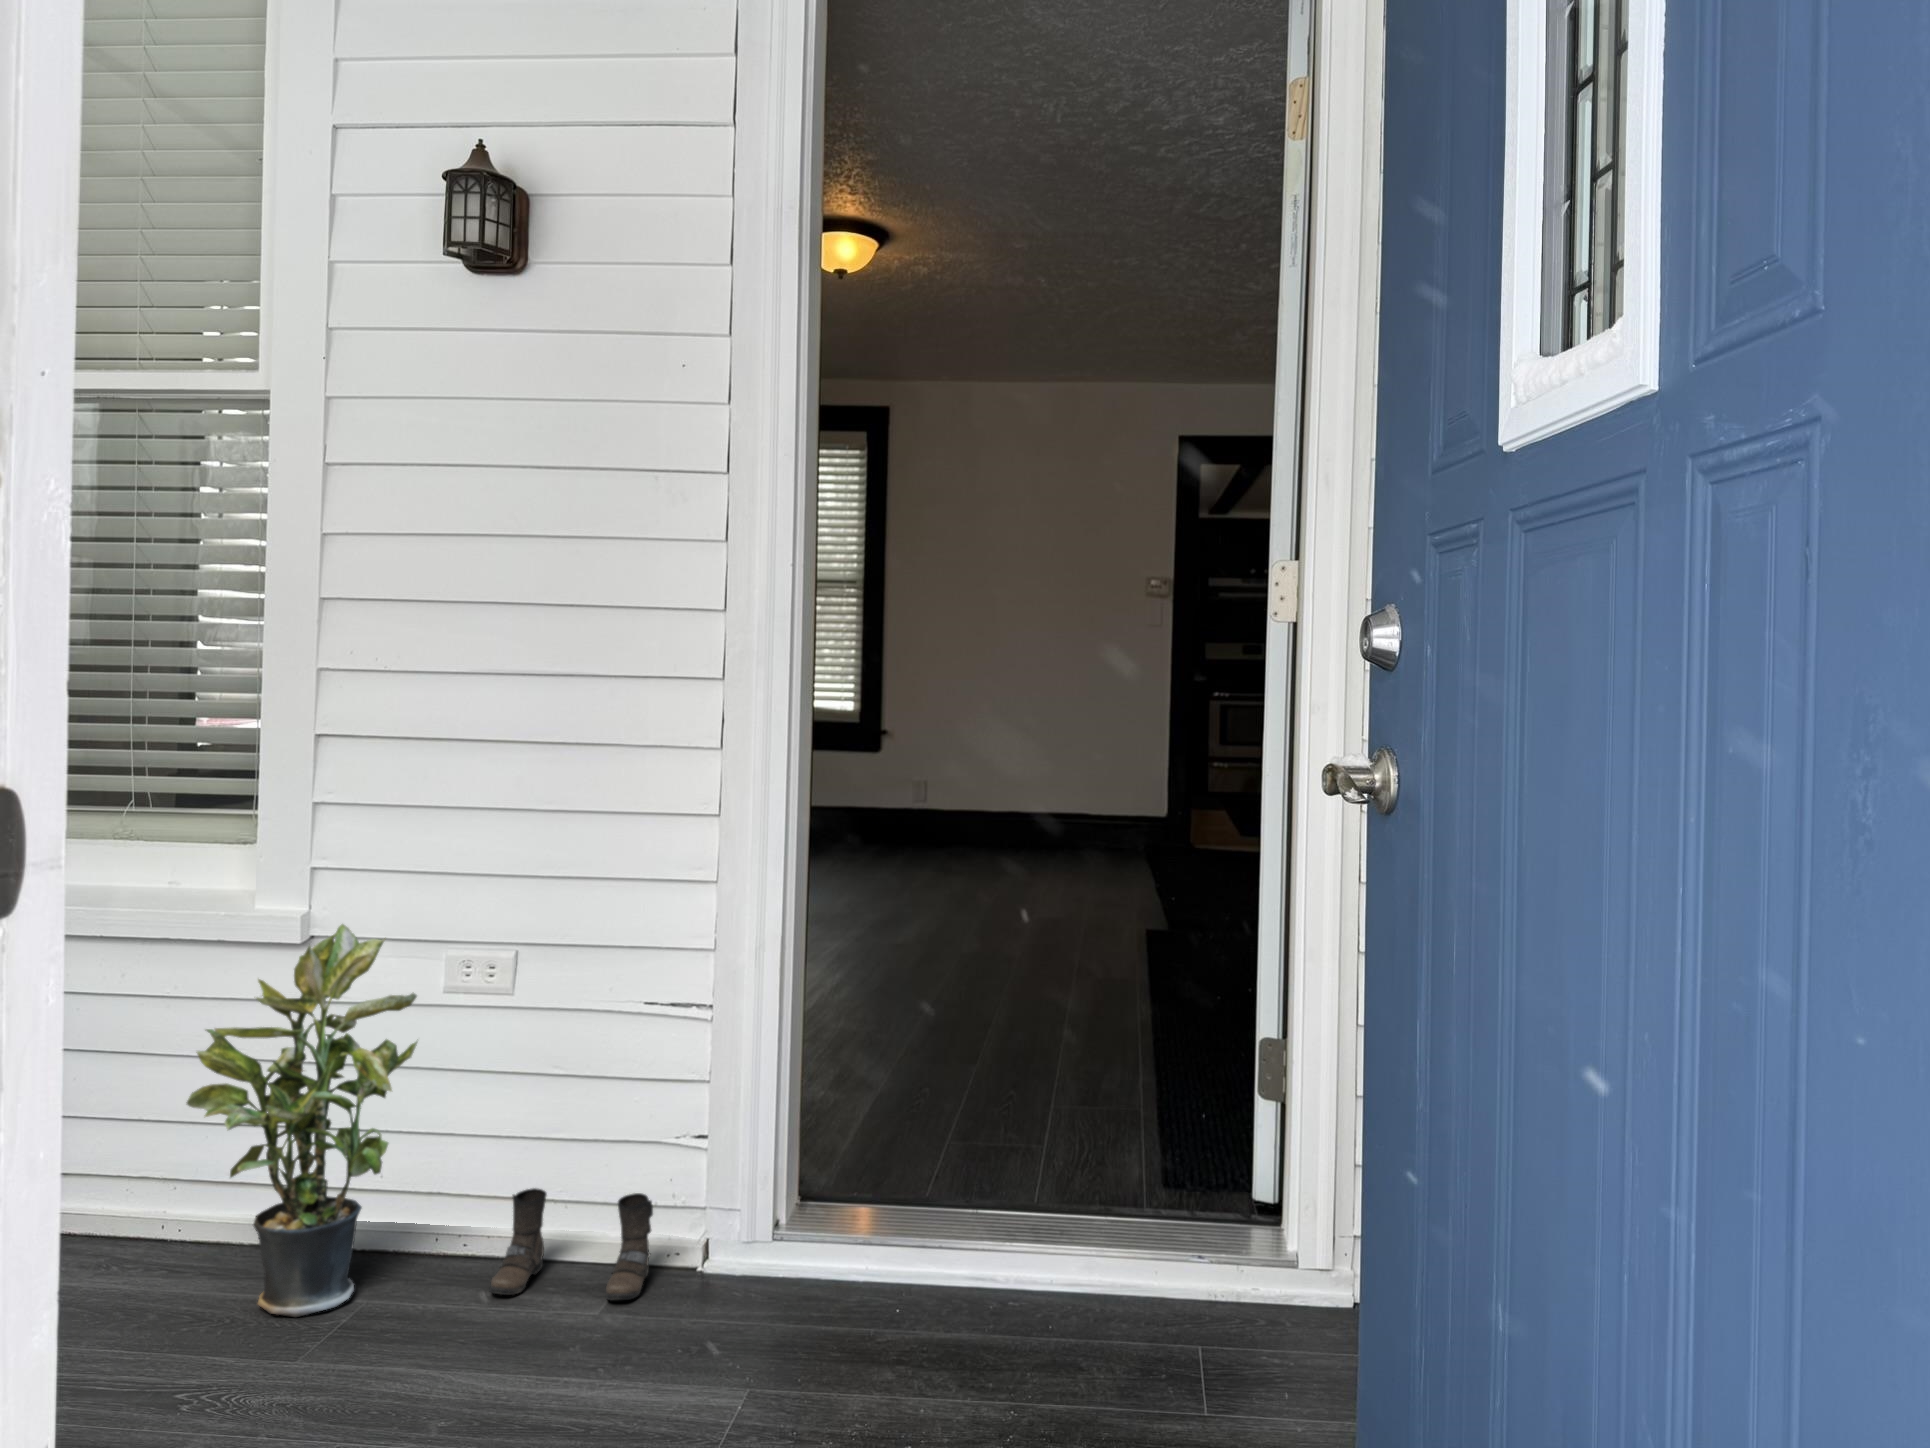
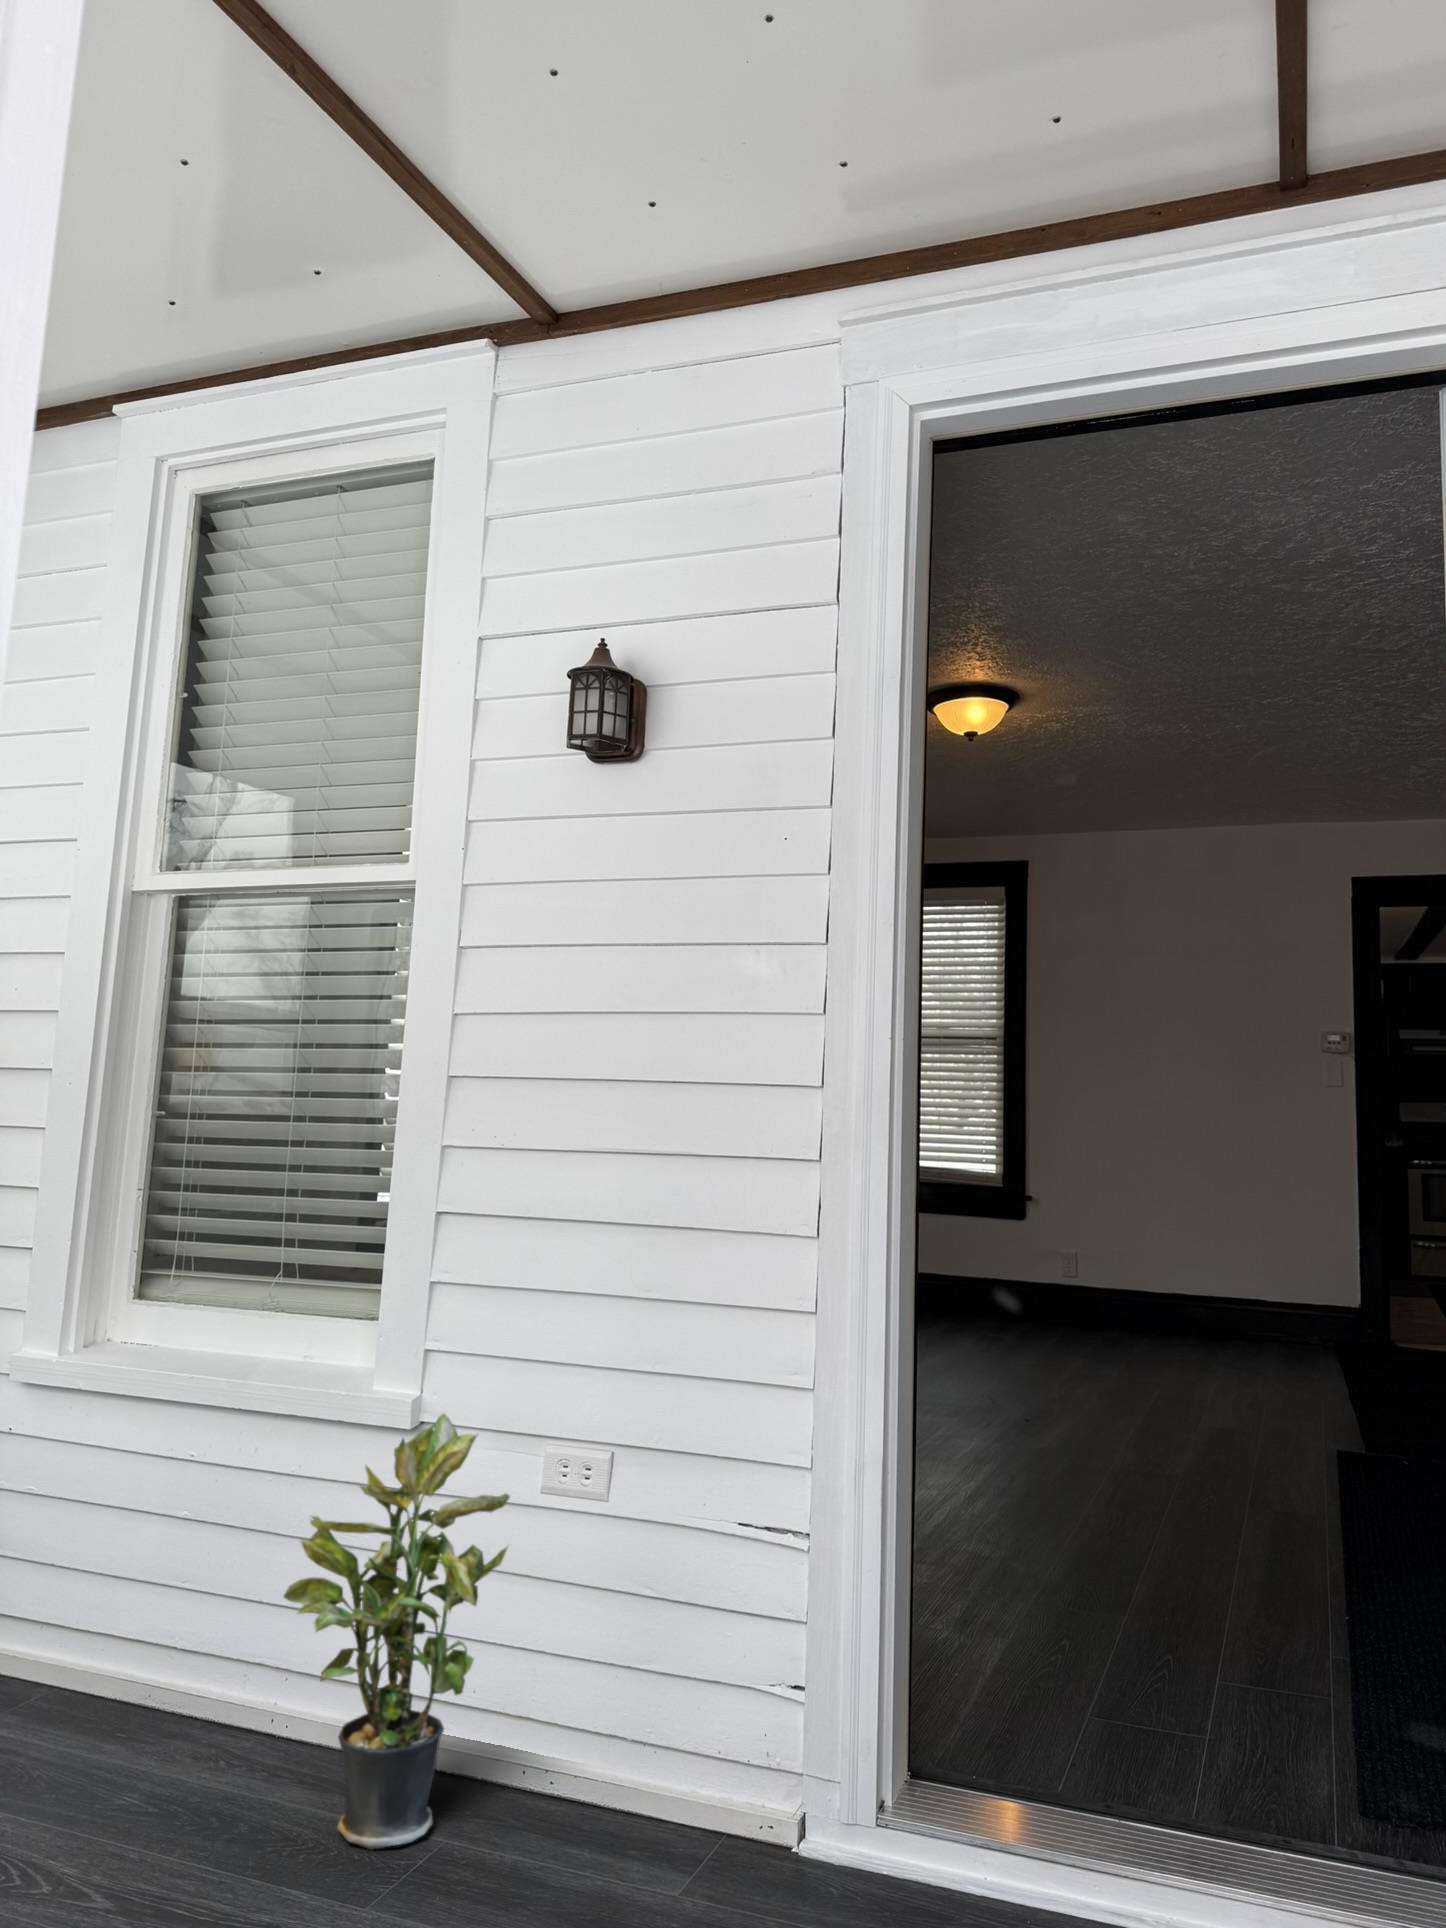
boots: present [490,1188,653,1301] -> none [565,1727,742,1882]

